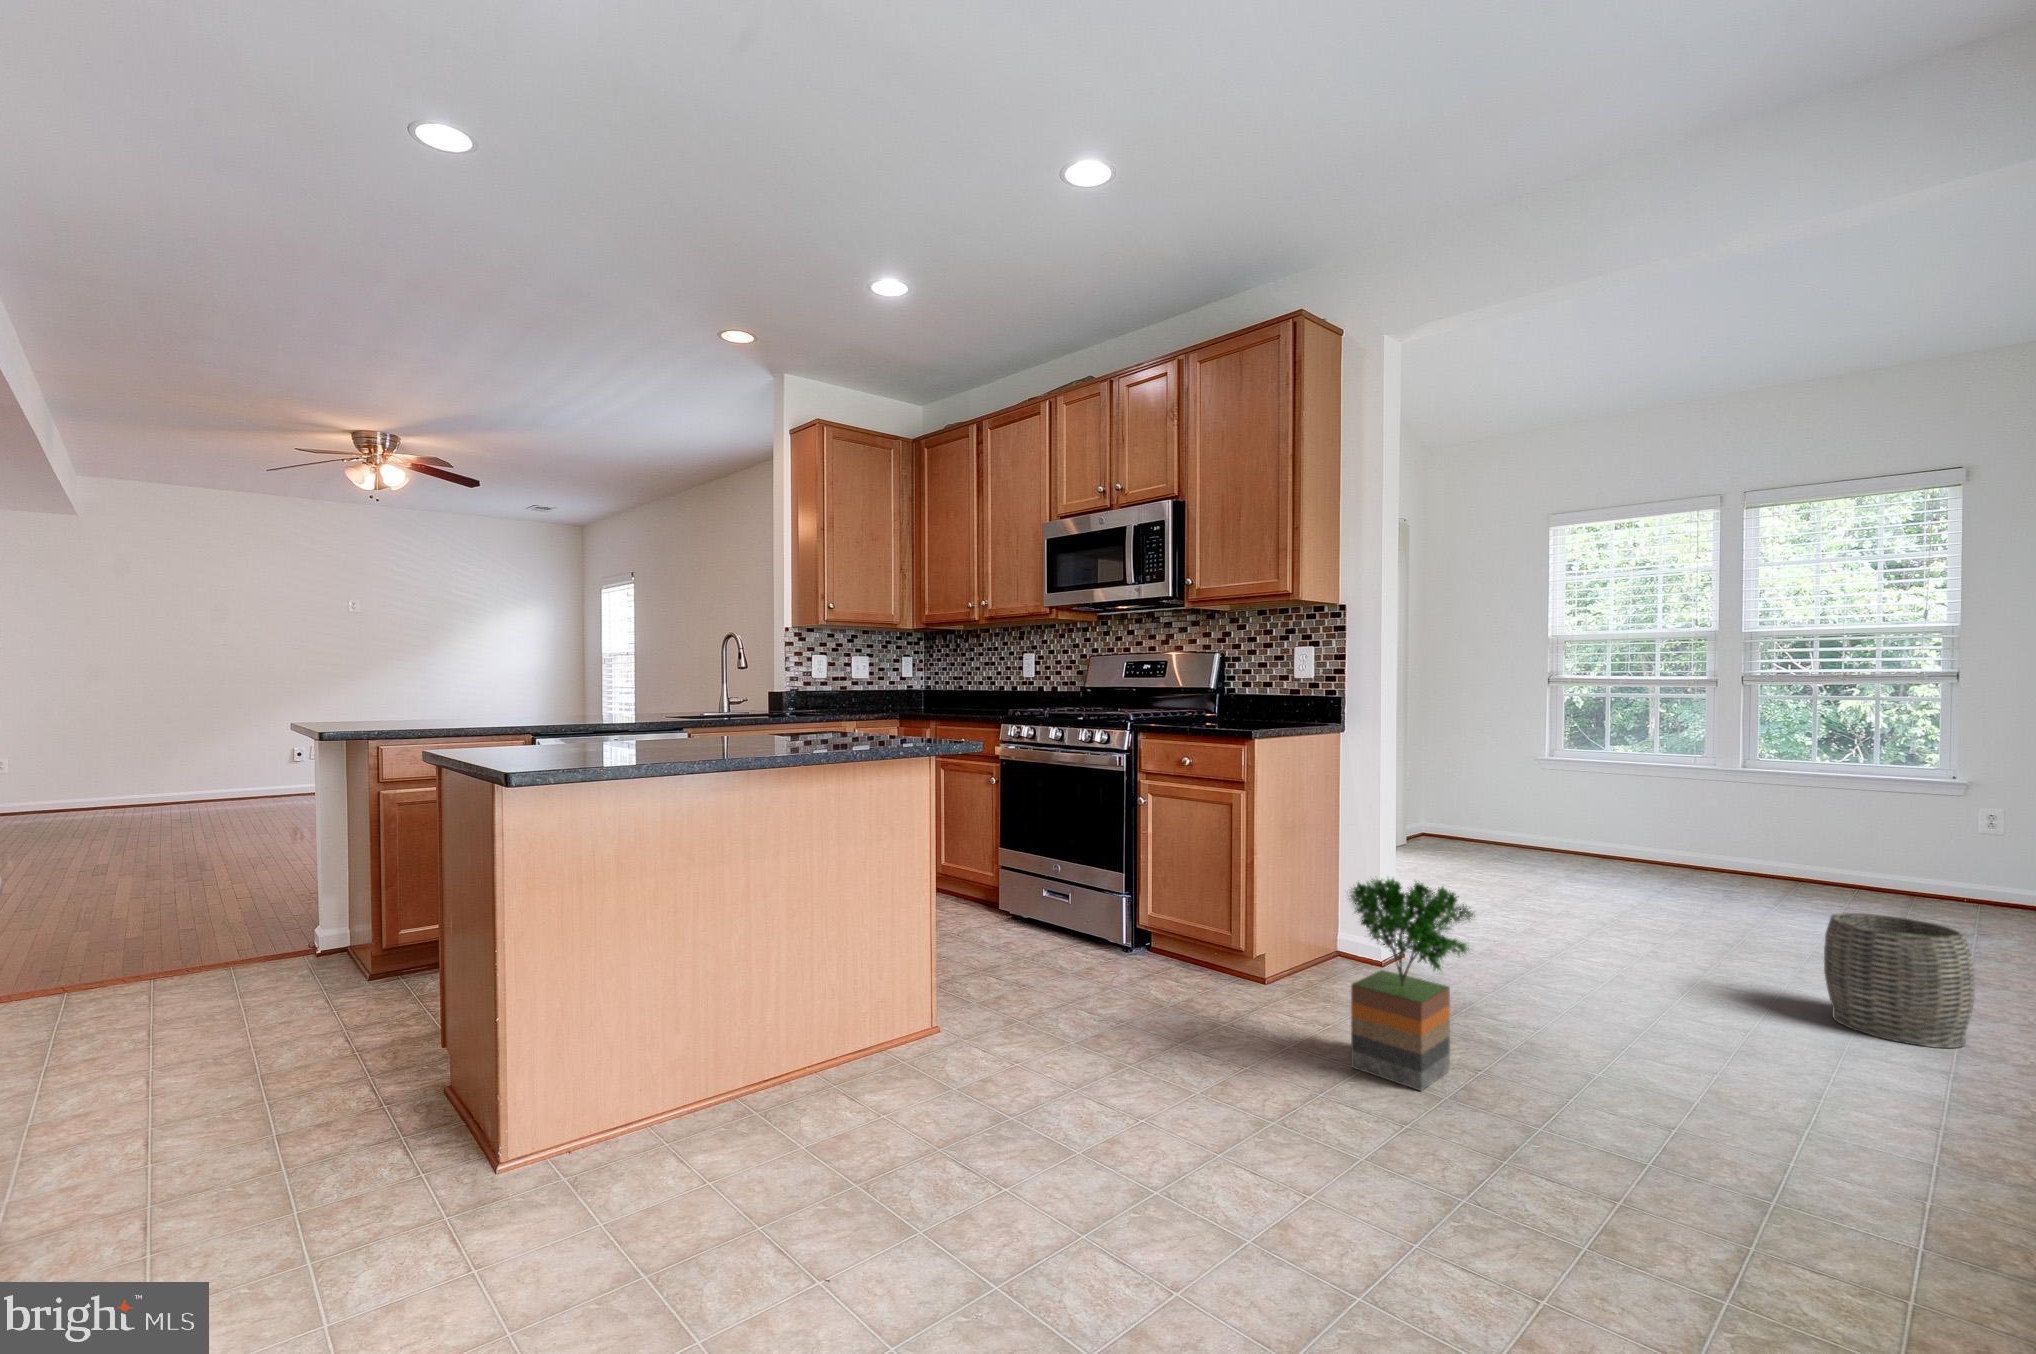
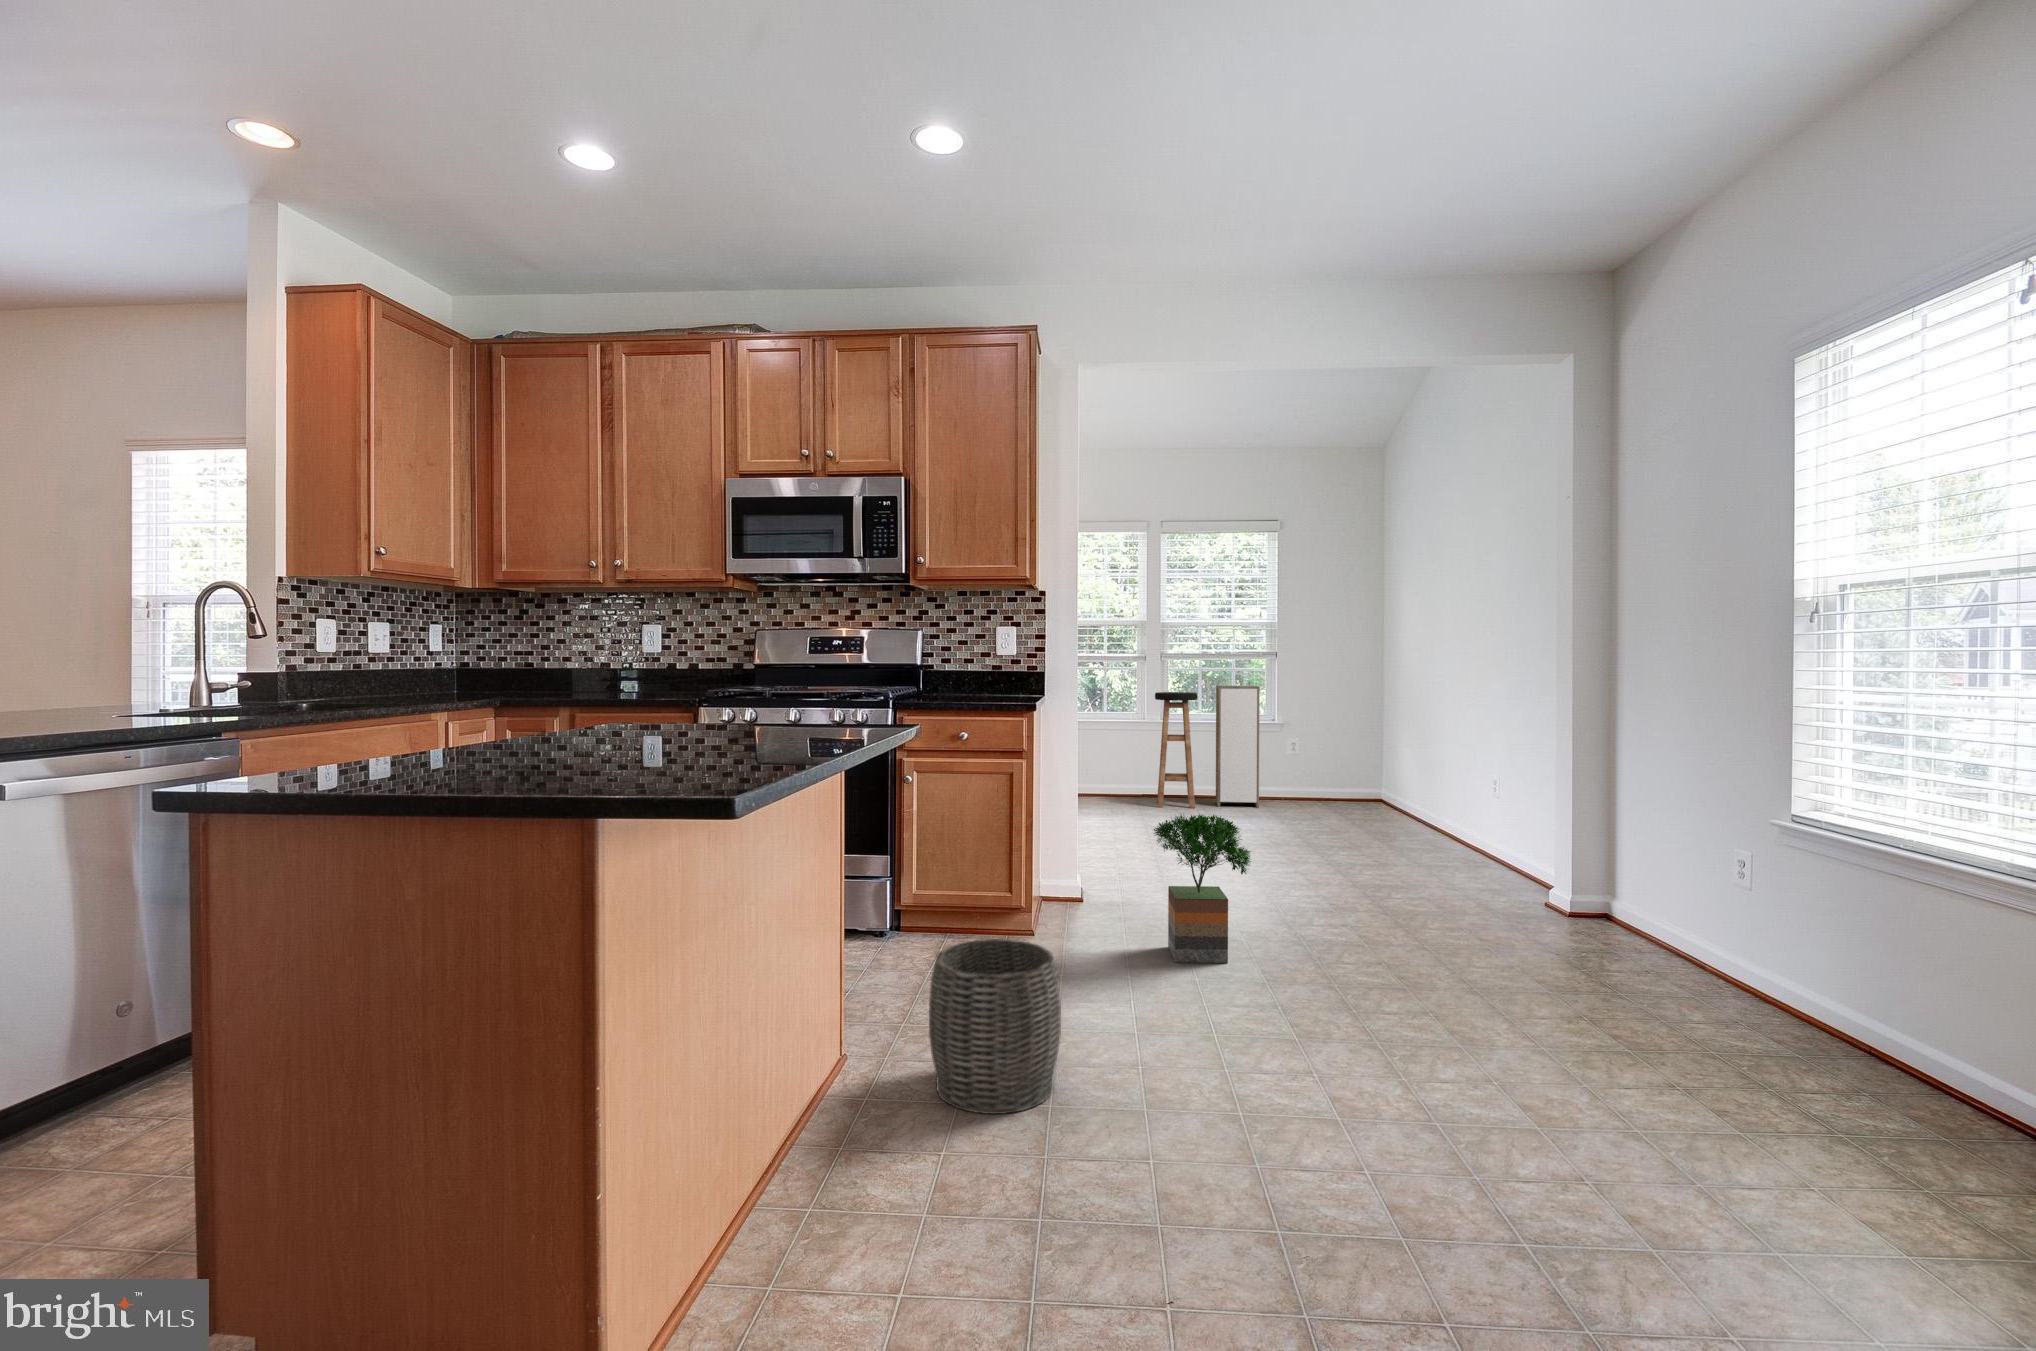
storage cabinet: none [1850,736,1943,928] -> present [1216,686,1260,807]
bar stool: none [1733,742,1813,910] -> present [1155,692,1197,808]
woven basket: present [1824,913,1975,1048] -> present [929,939,1061,1114]

